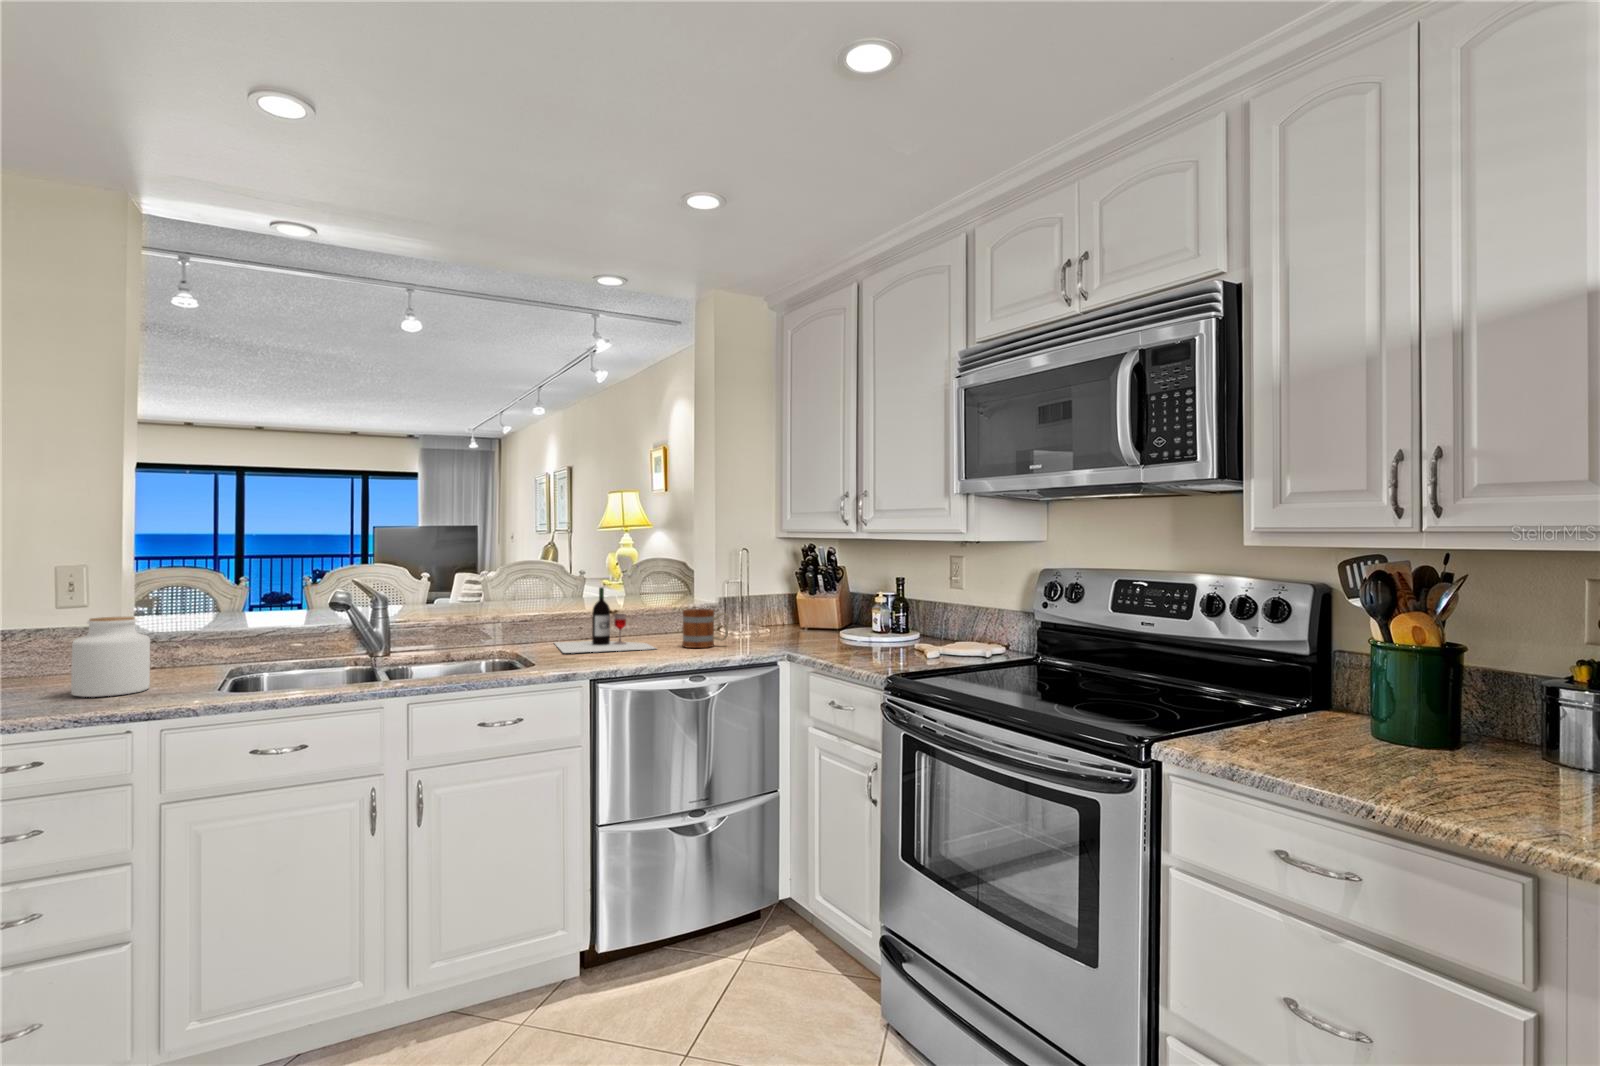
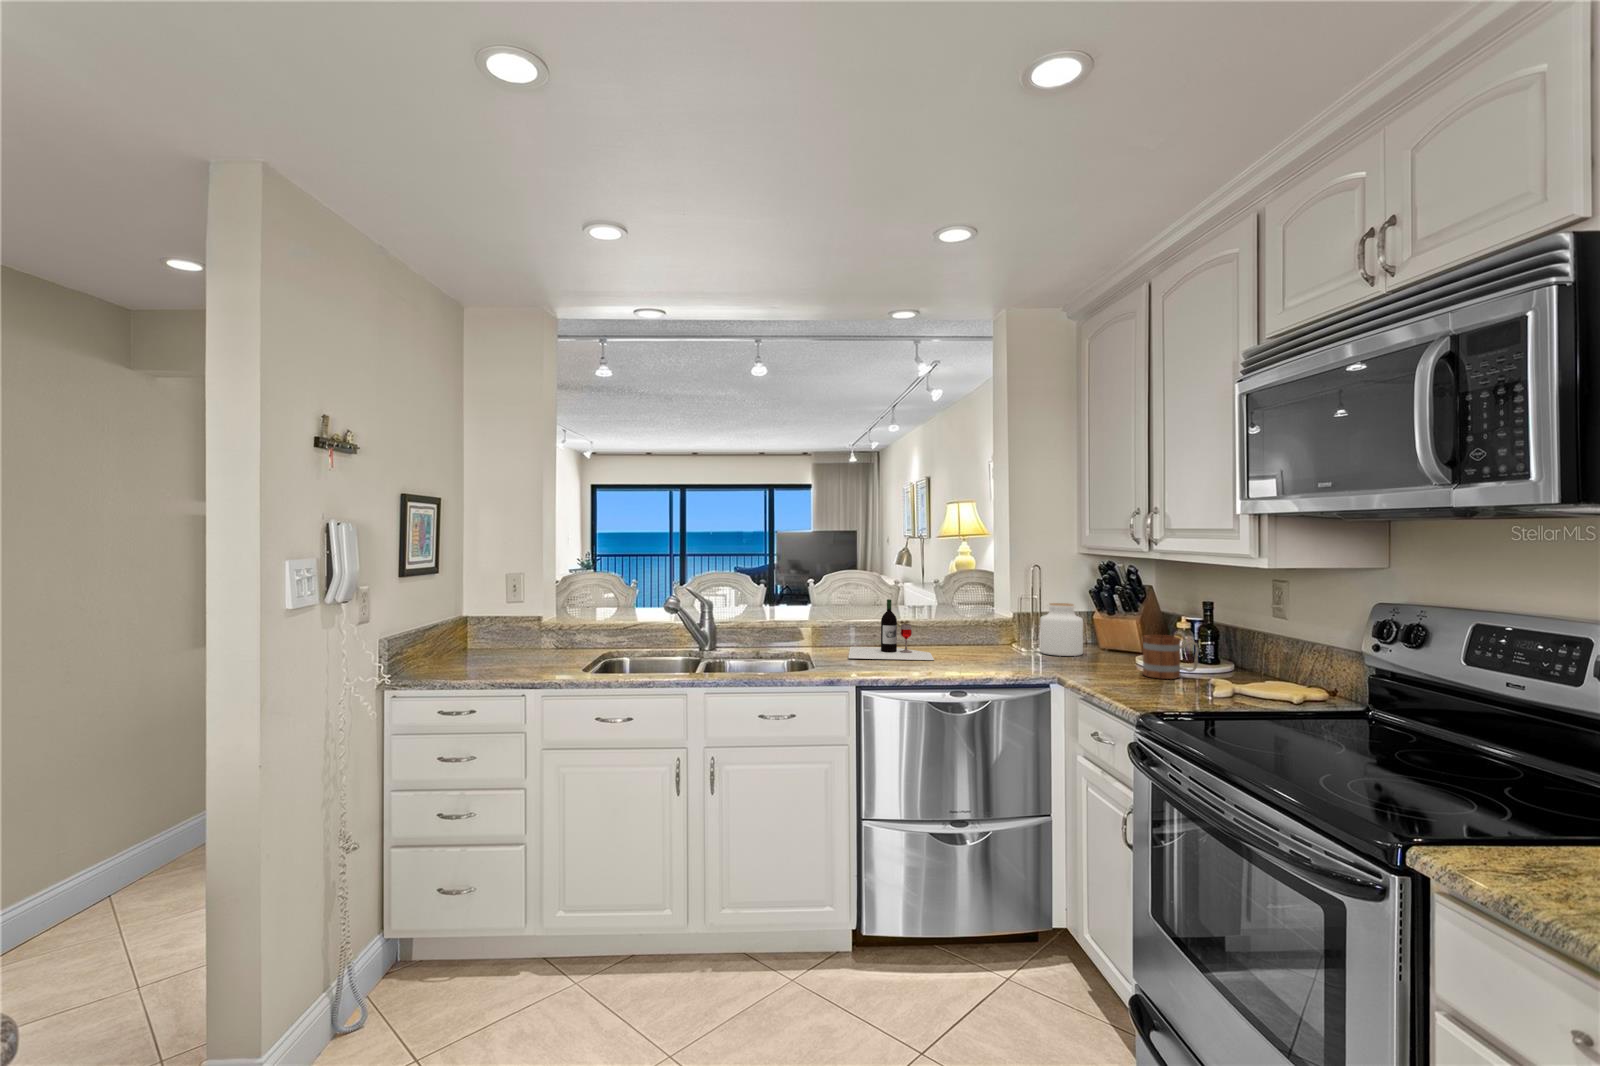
mug: present [682,609,729,648] -> present [1143,635,1199,679]
jar: present [71,617,150,697] -> present [1040,603,1083,656]

